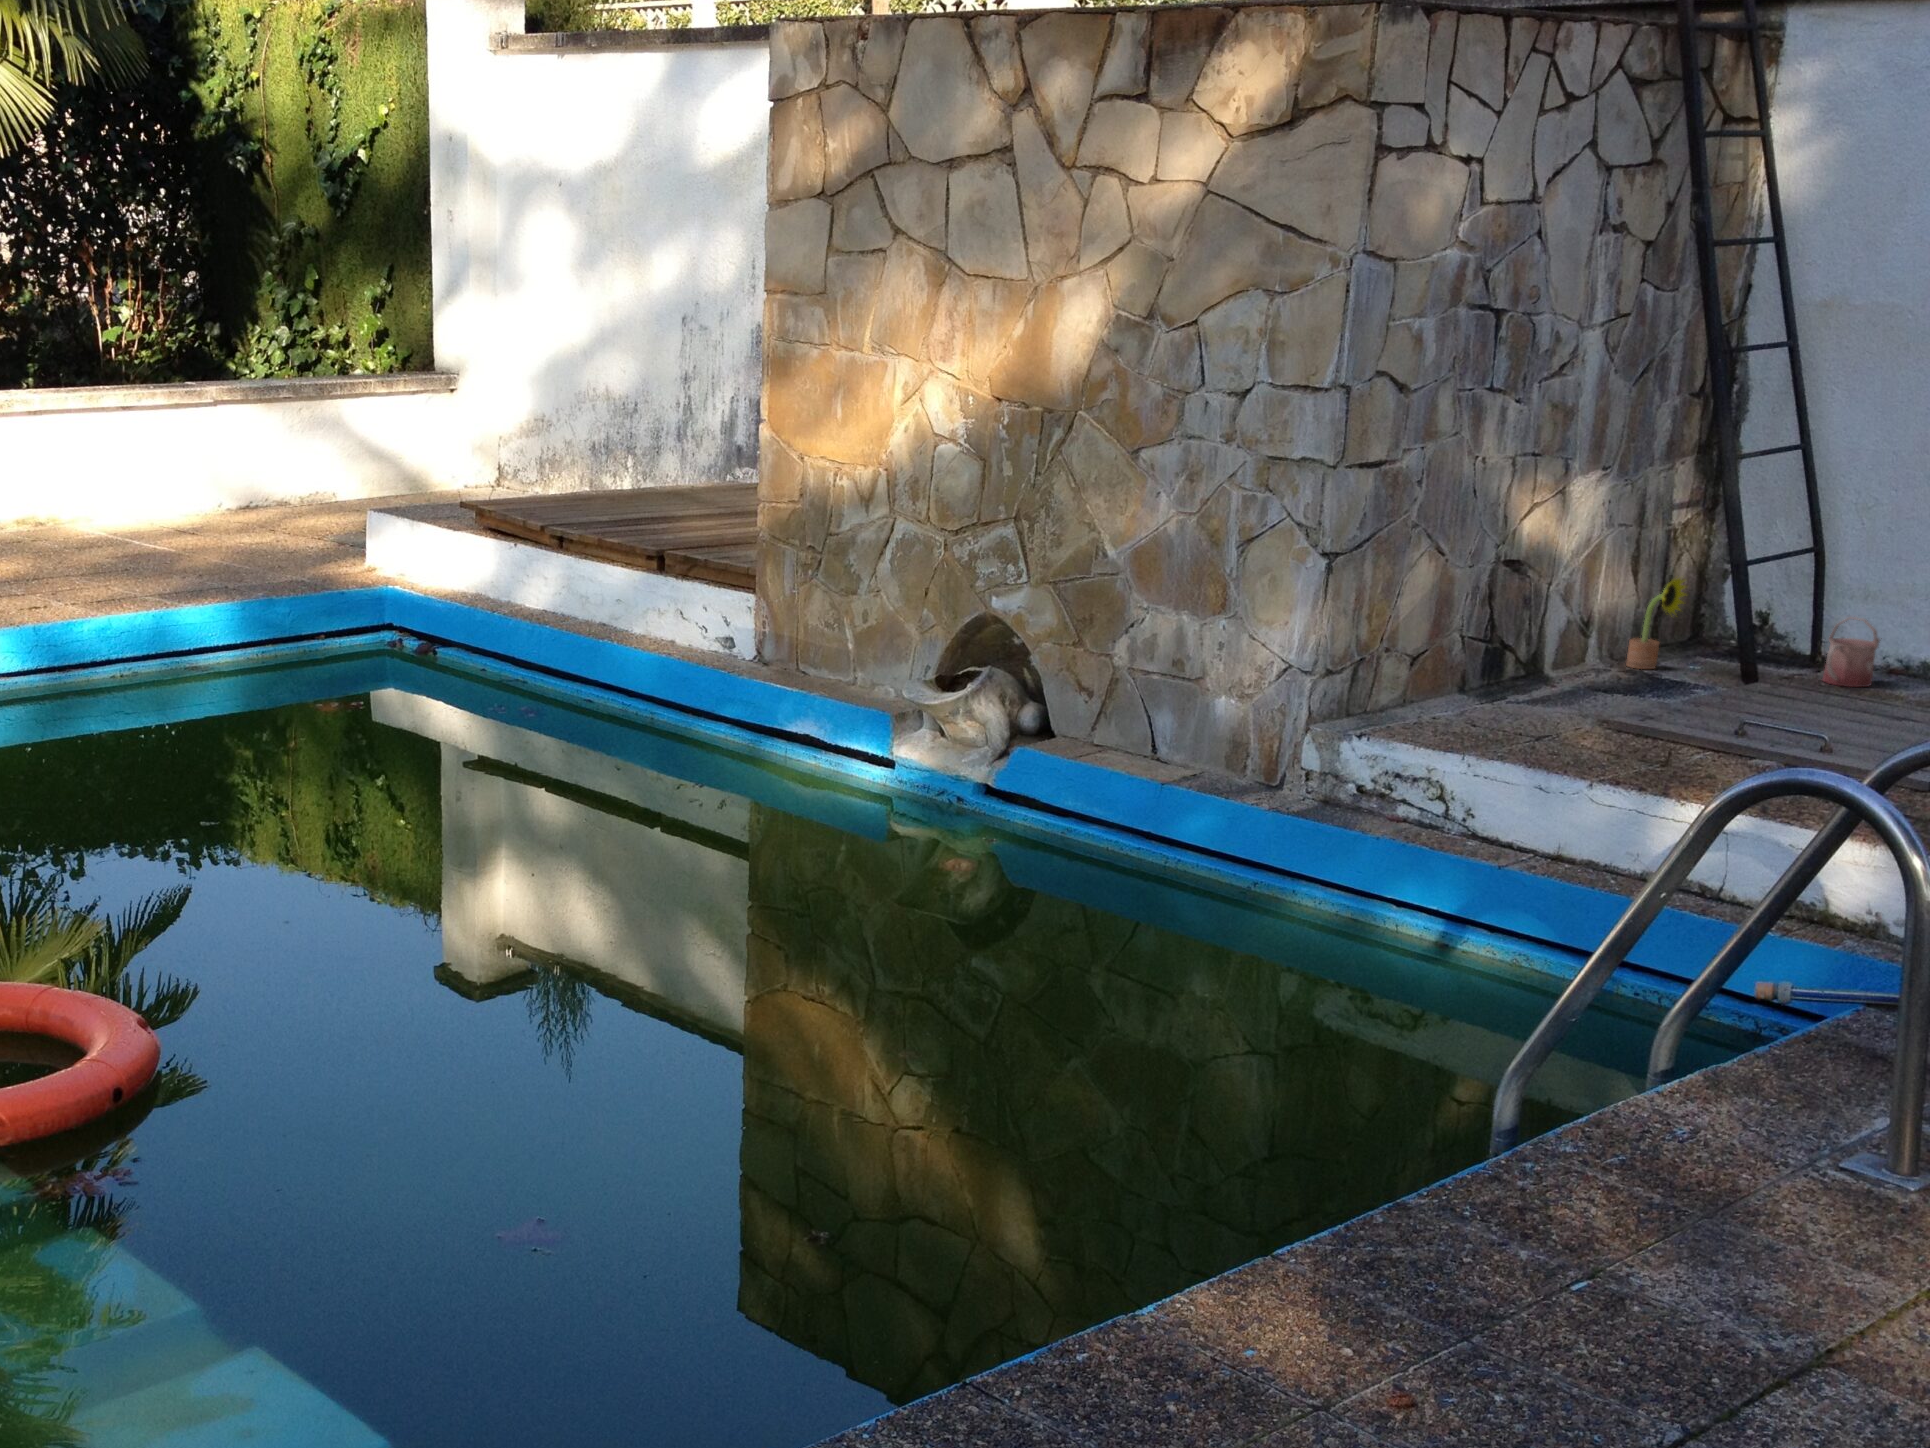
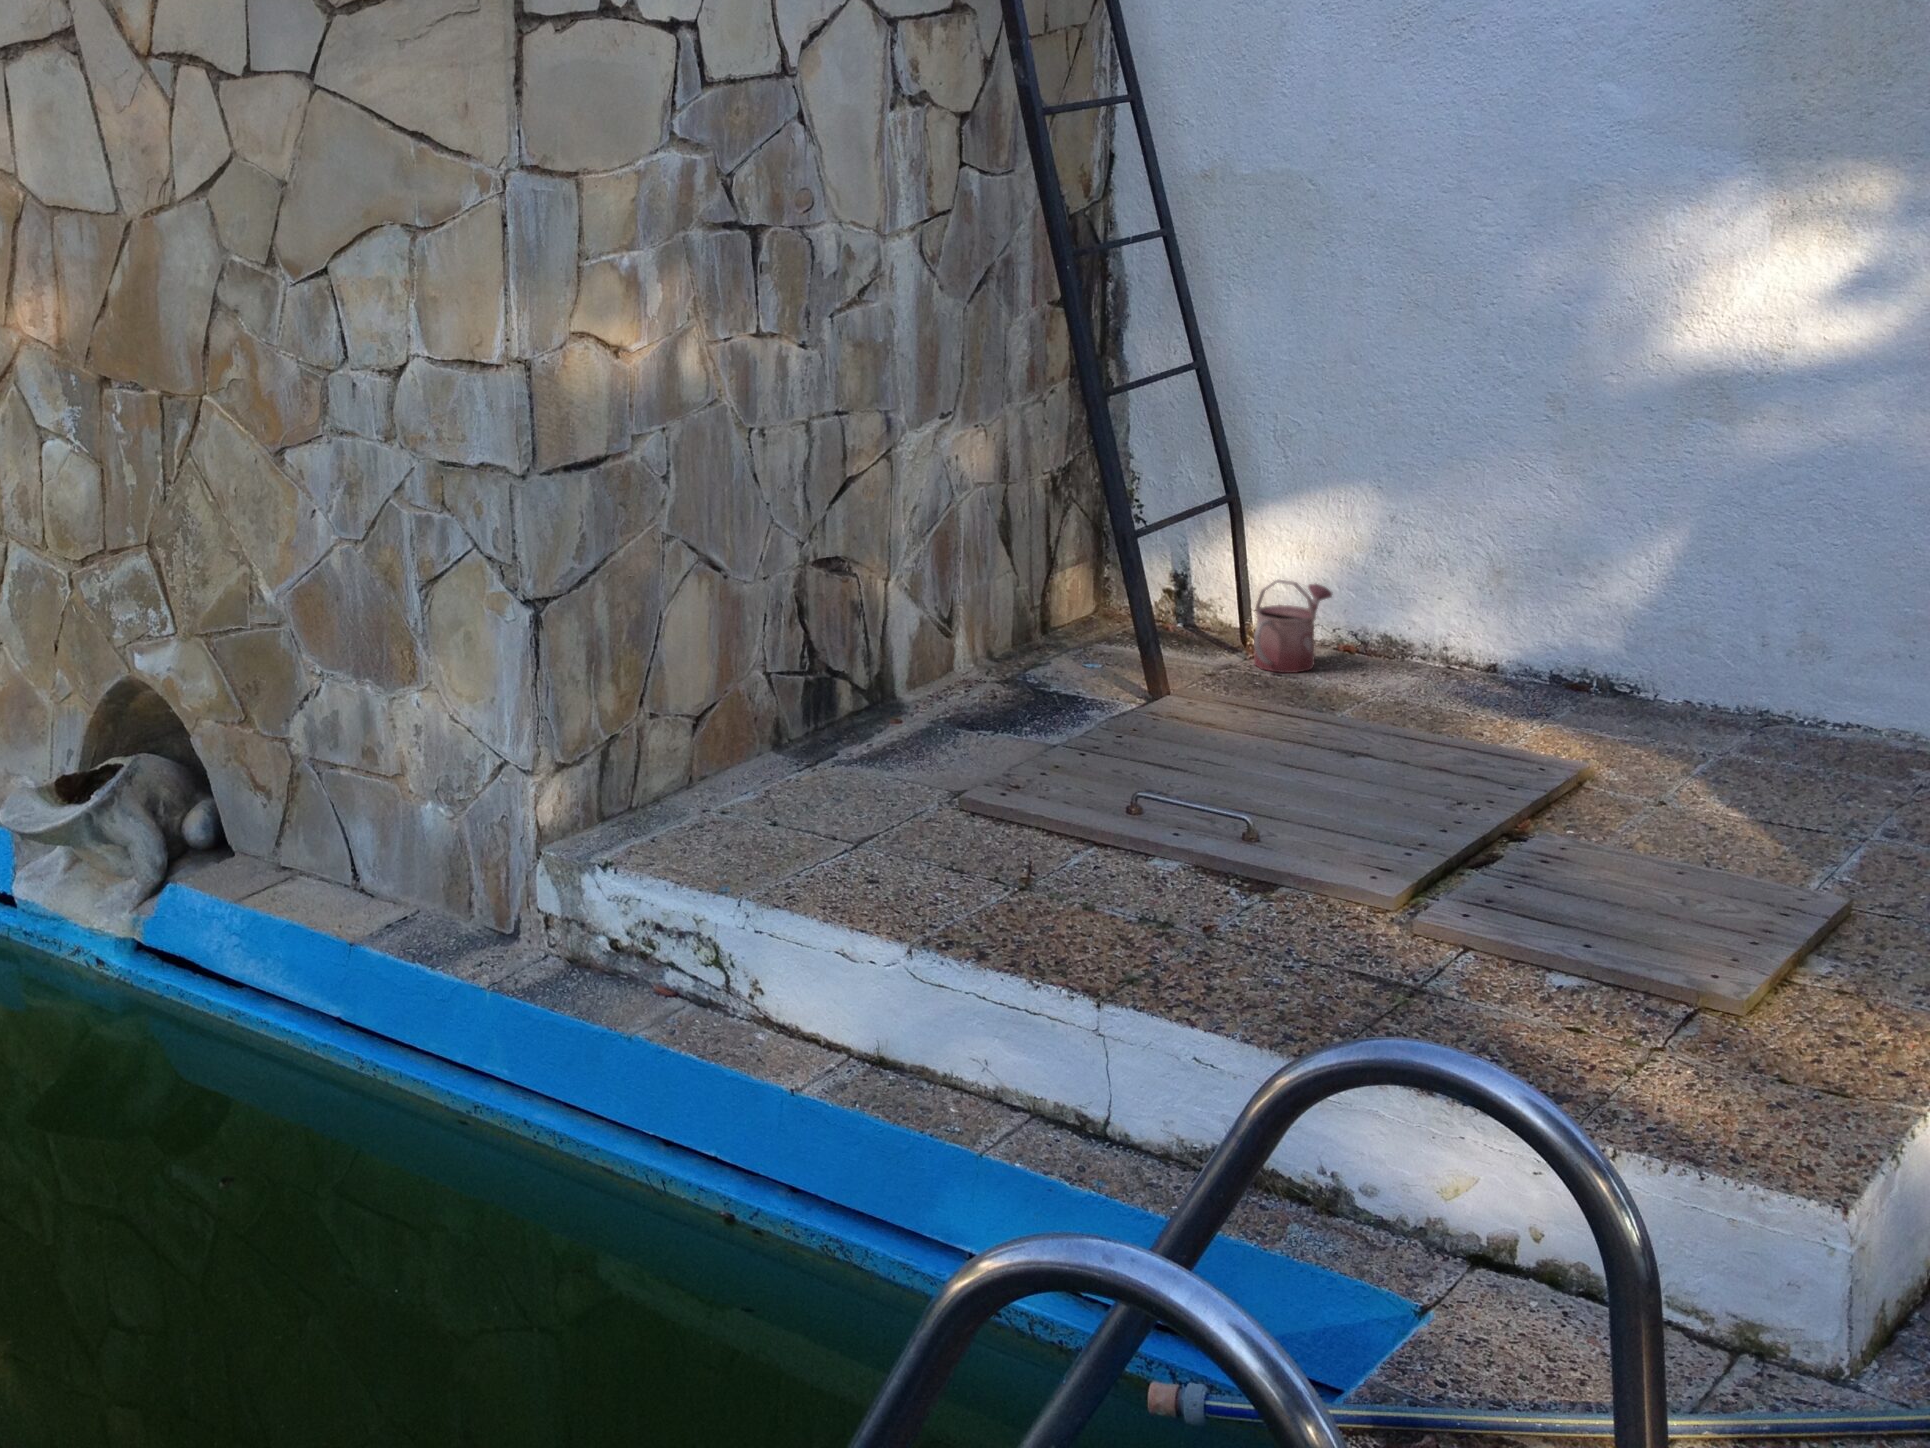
decorative plant: present [1626,578,1686,669] -> none [1010,540,1076,665]

